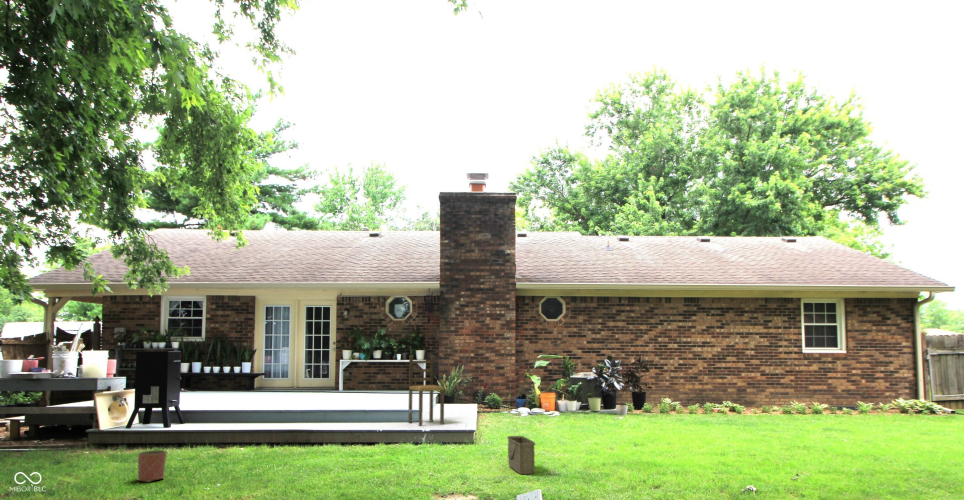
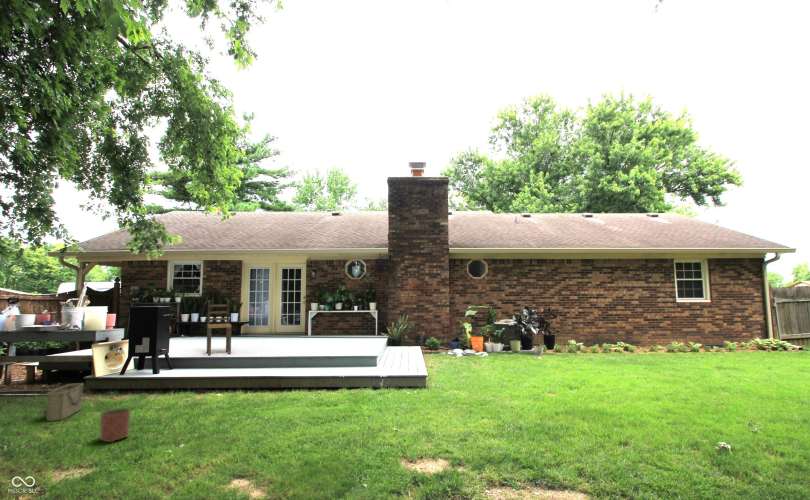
chair: present [408,355,444,426] -> present [207,300,231,356]
basket: present [507,436,535,474] -> present [47,383,83,421]

